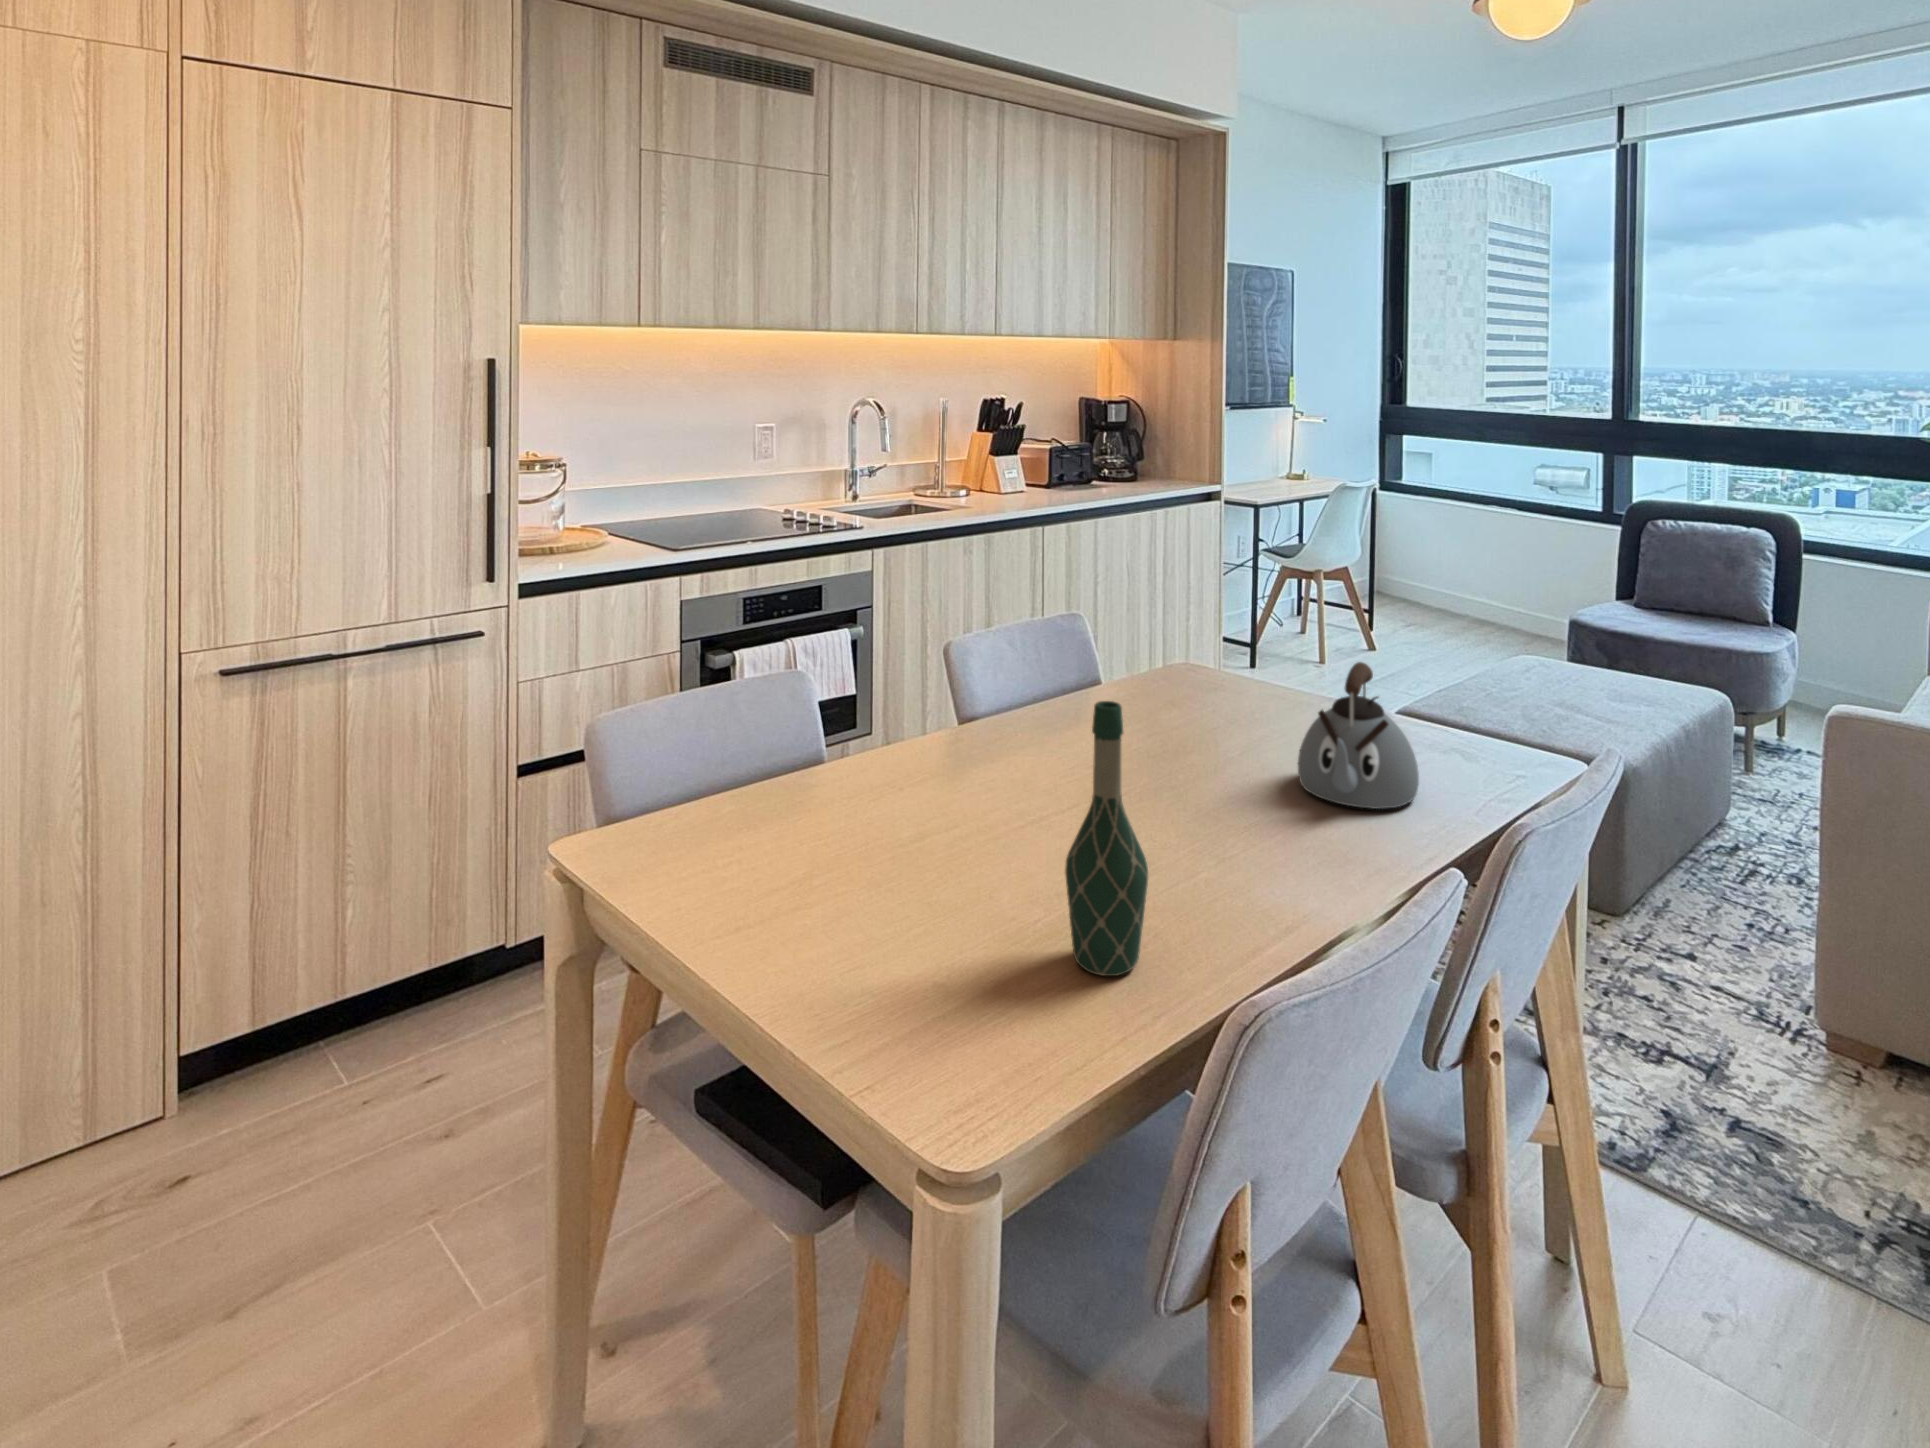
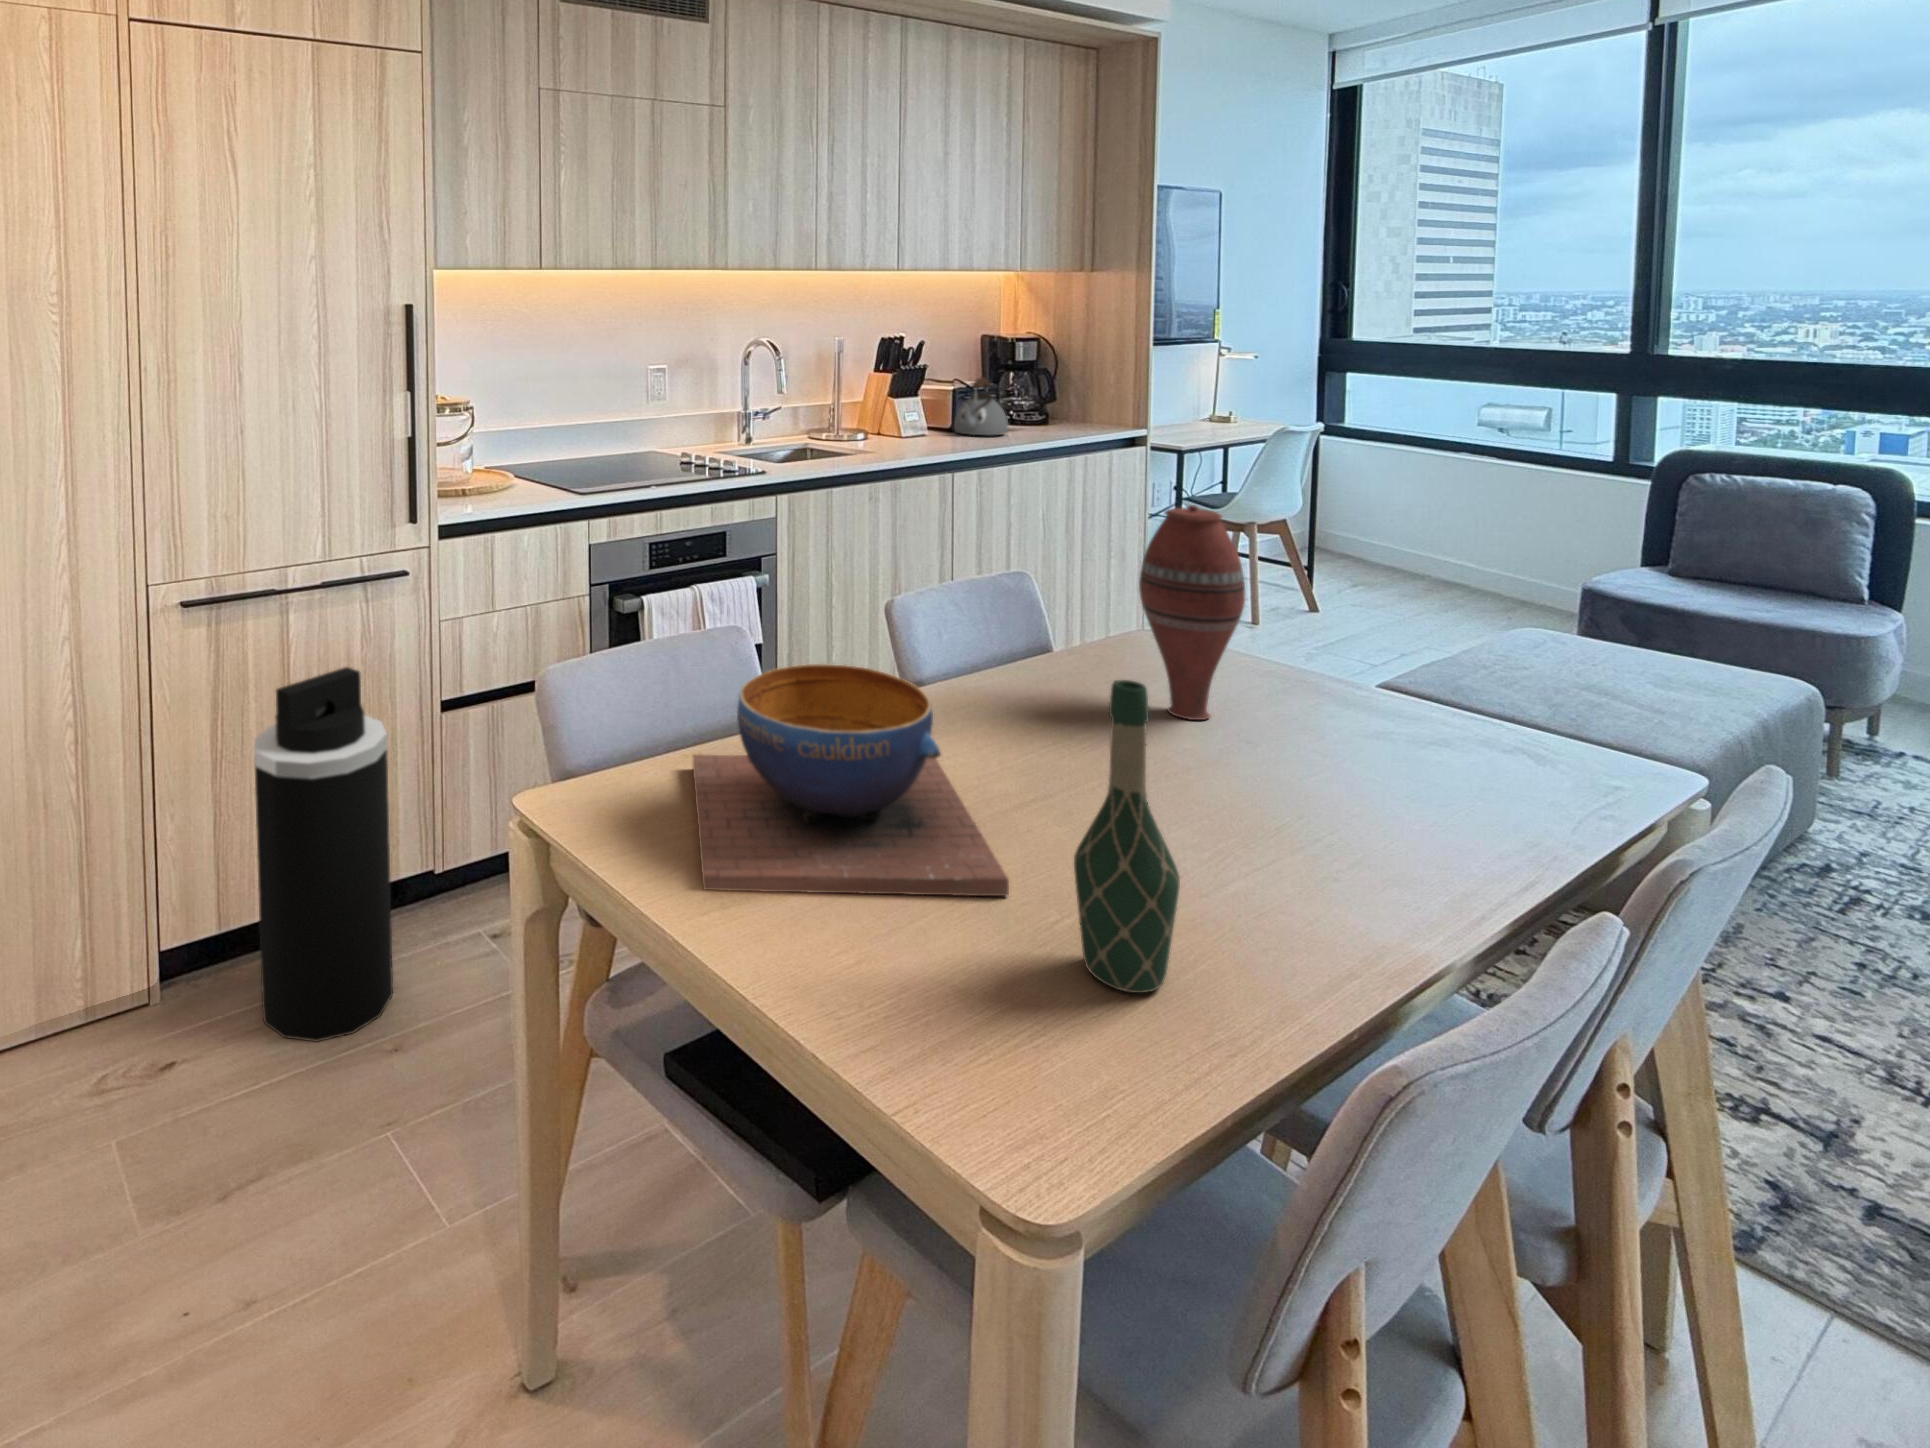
vase: none [1171,552,1256,745] -> present [1139,505,1245,720]
kettle: present [1298,662,1419,809] -> present [954,378,1008,435]
decorative bowl: none [744,706,1023,924] -> present [693,664,1009,896]
trash can: none [300,740,454,1148] -> present [254,667,393,1041]

